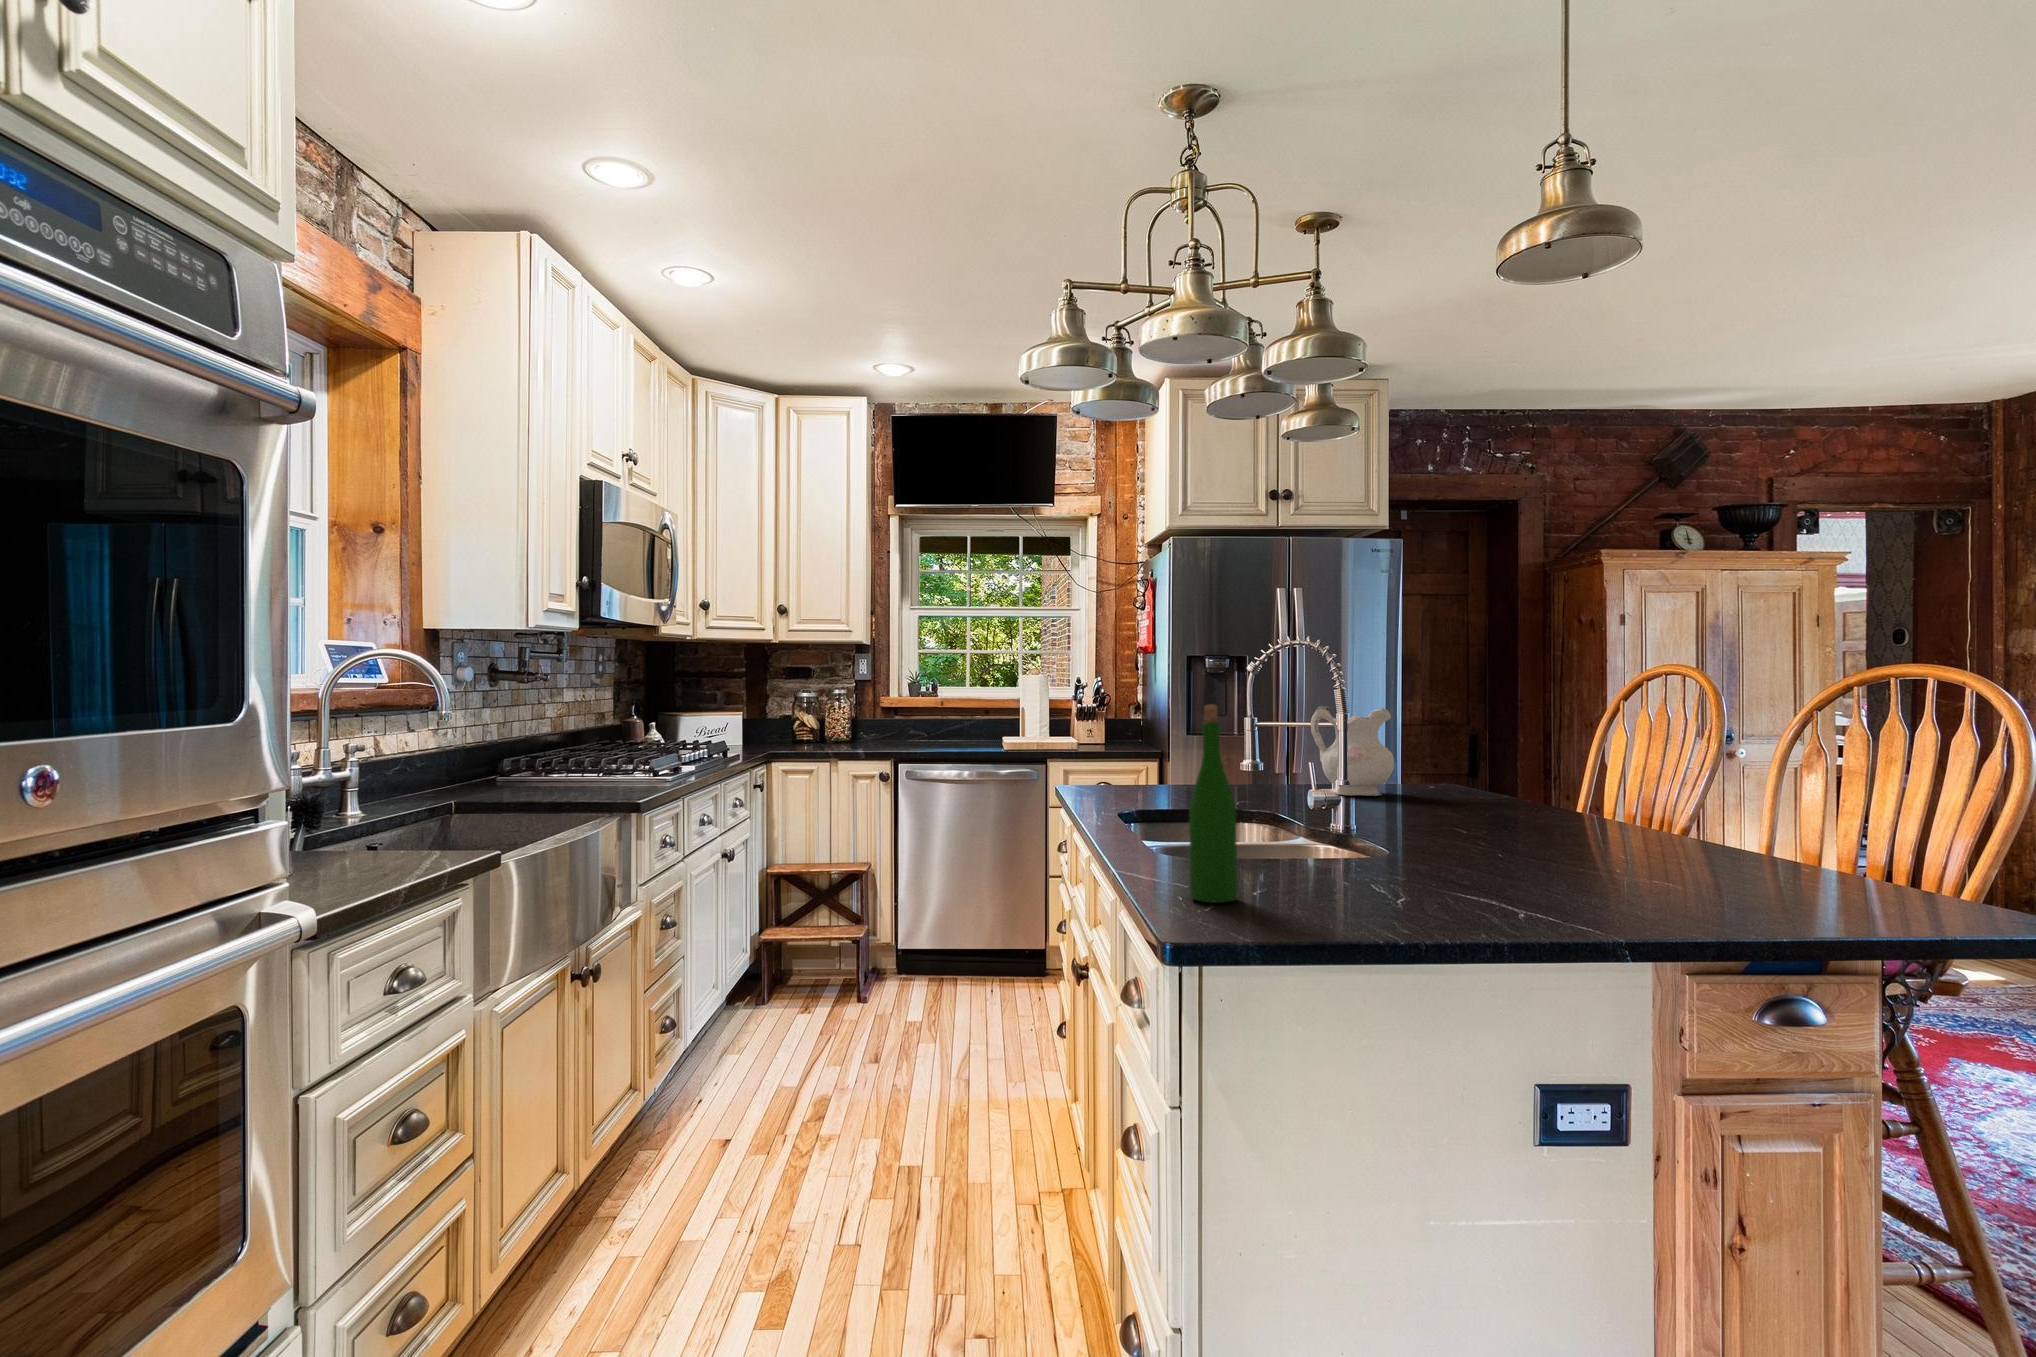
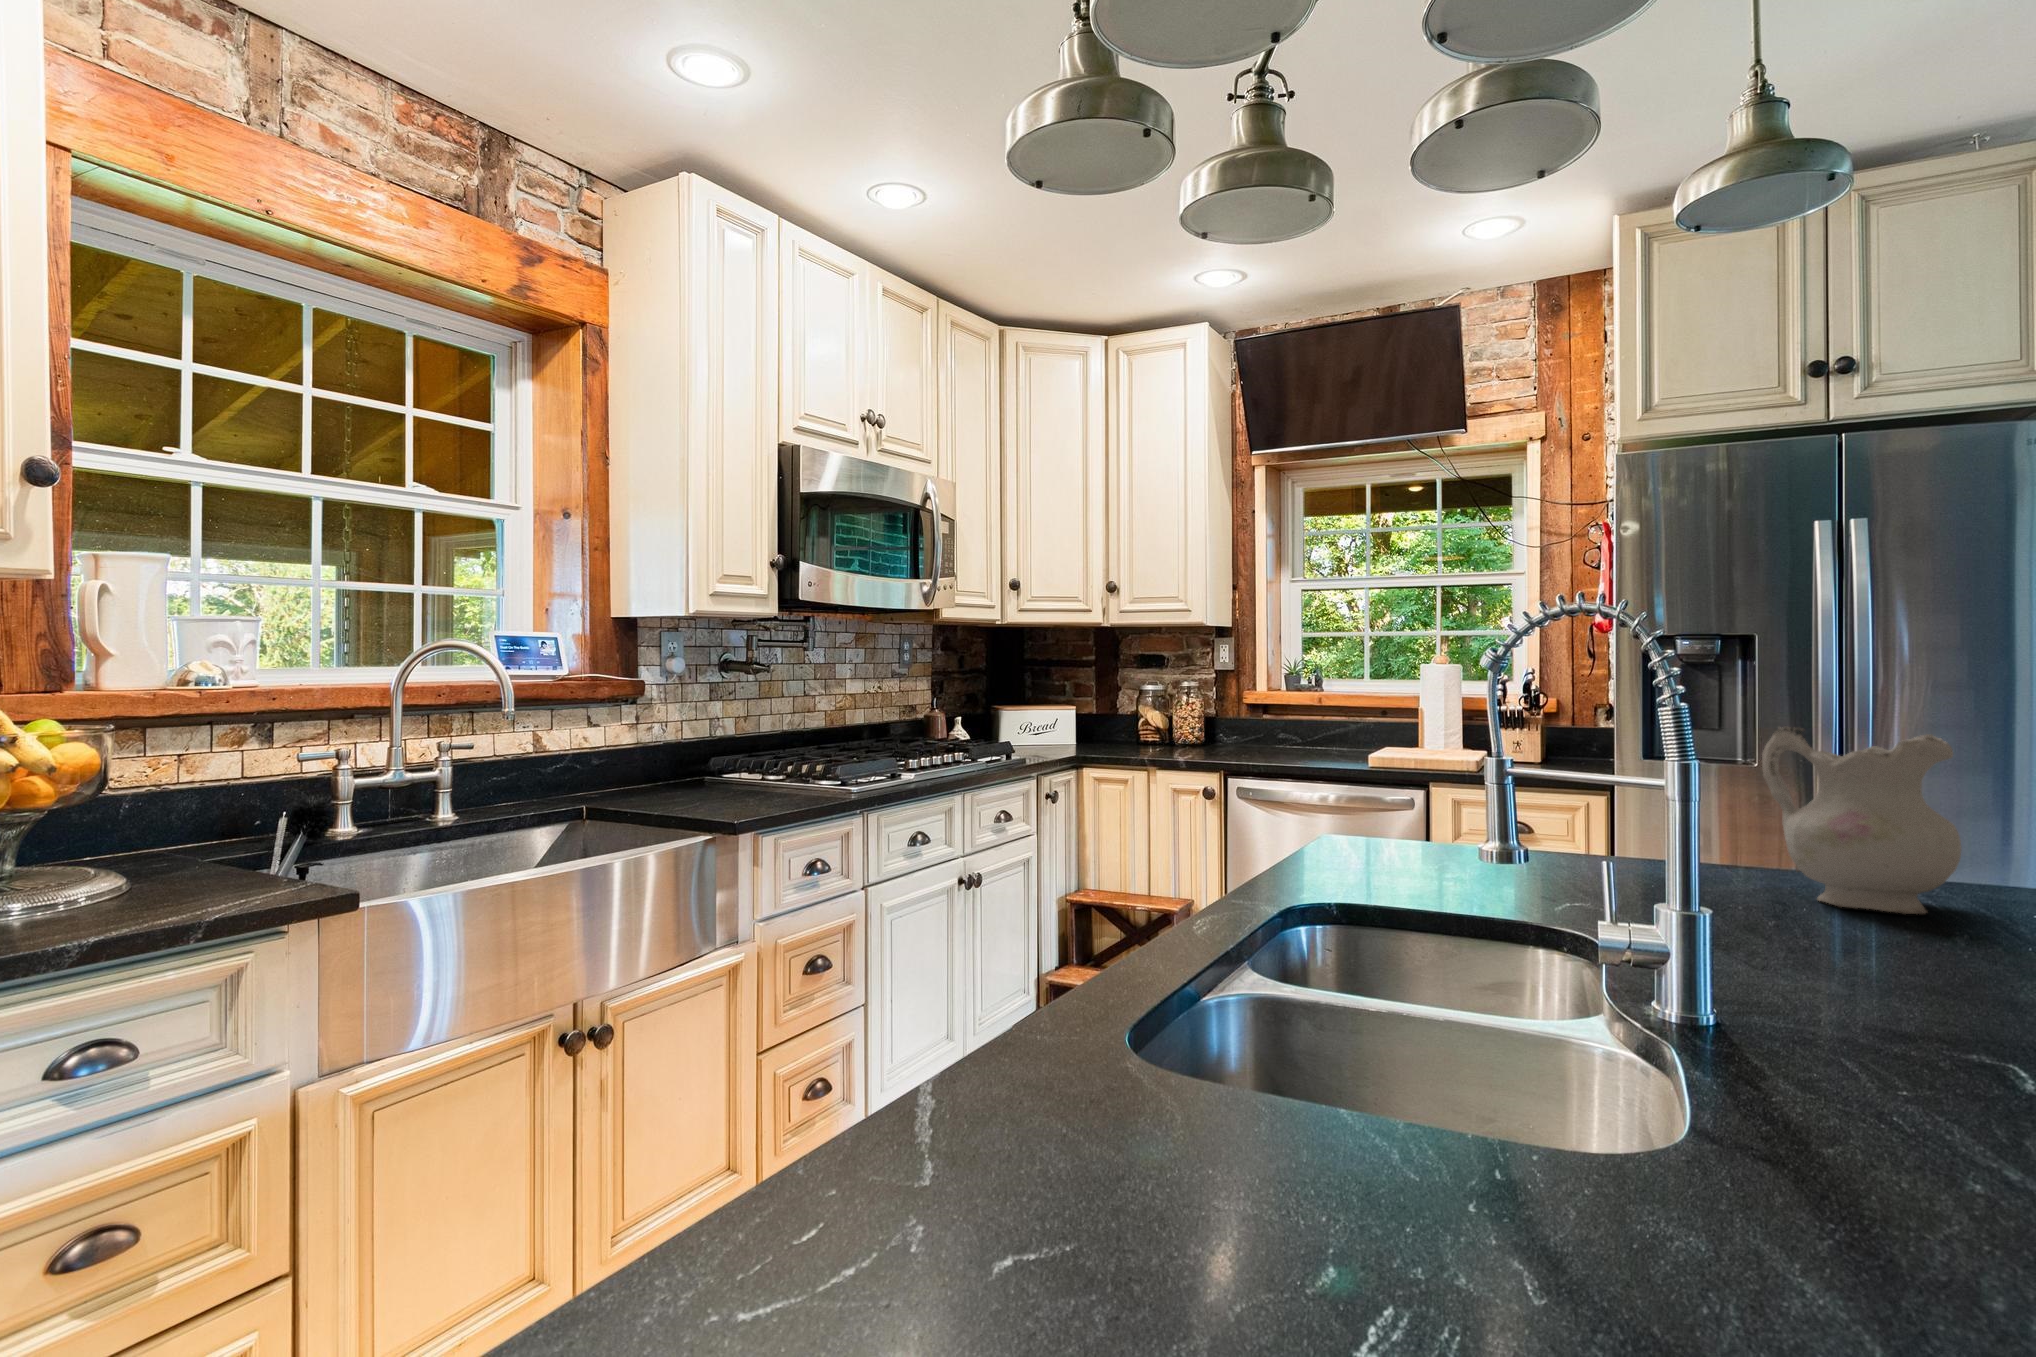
wine bottle: present [1189,705,1237,903] -> none [896,749,1012,1250]

